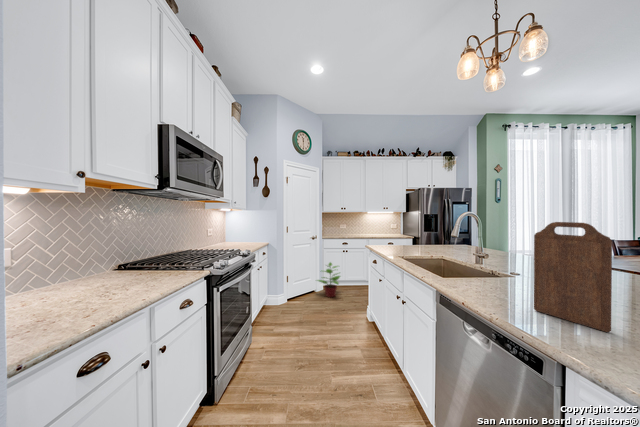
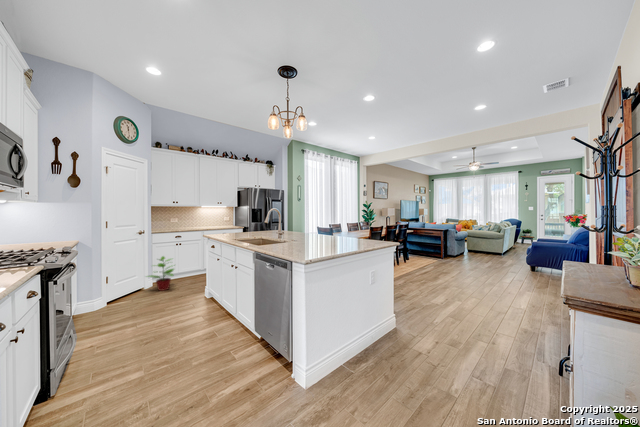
cutting board: present [534,222,612,332] -> none [305,207,329,253]

